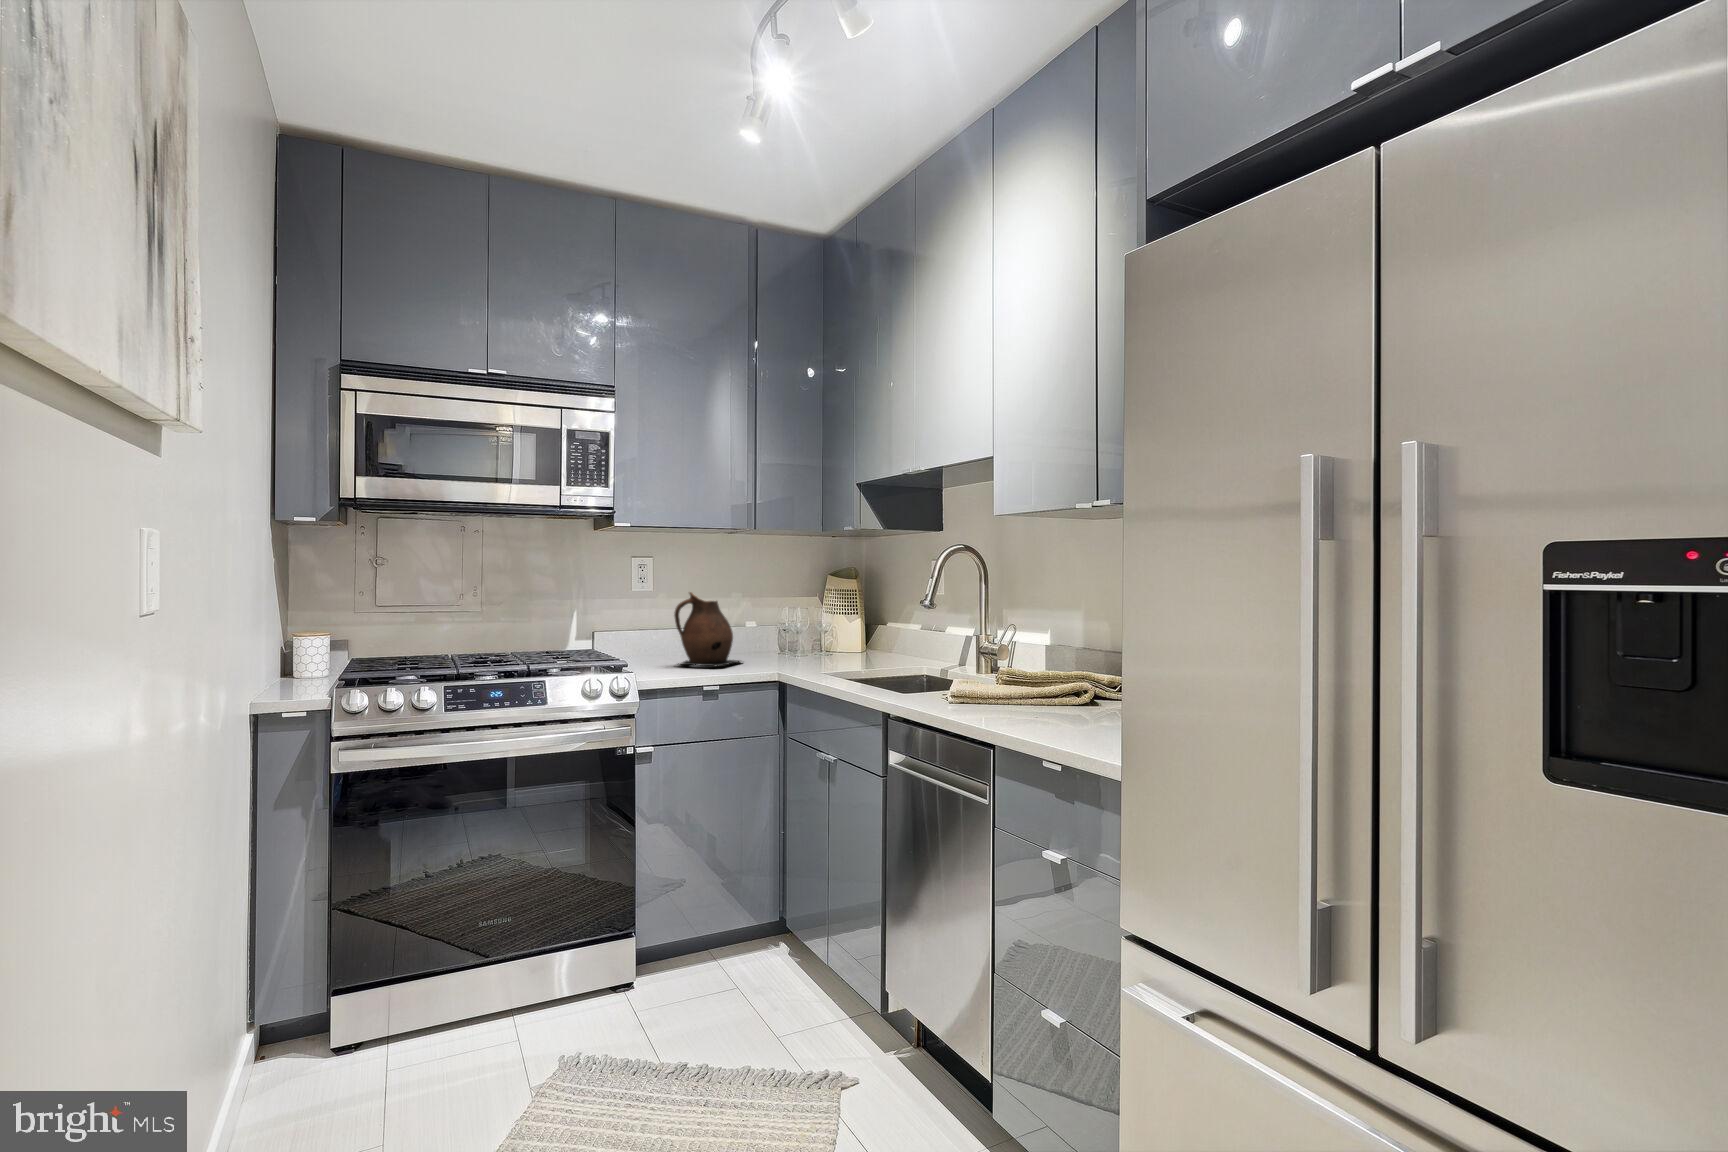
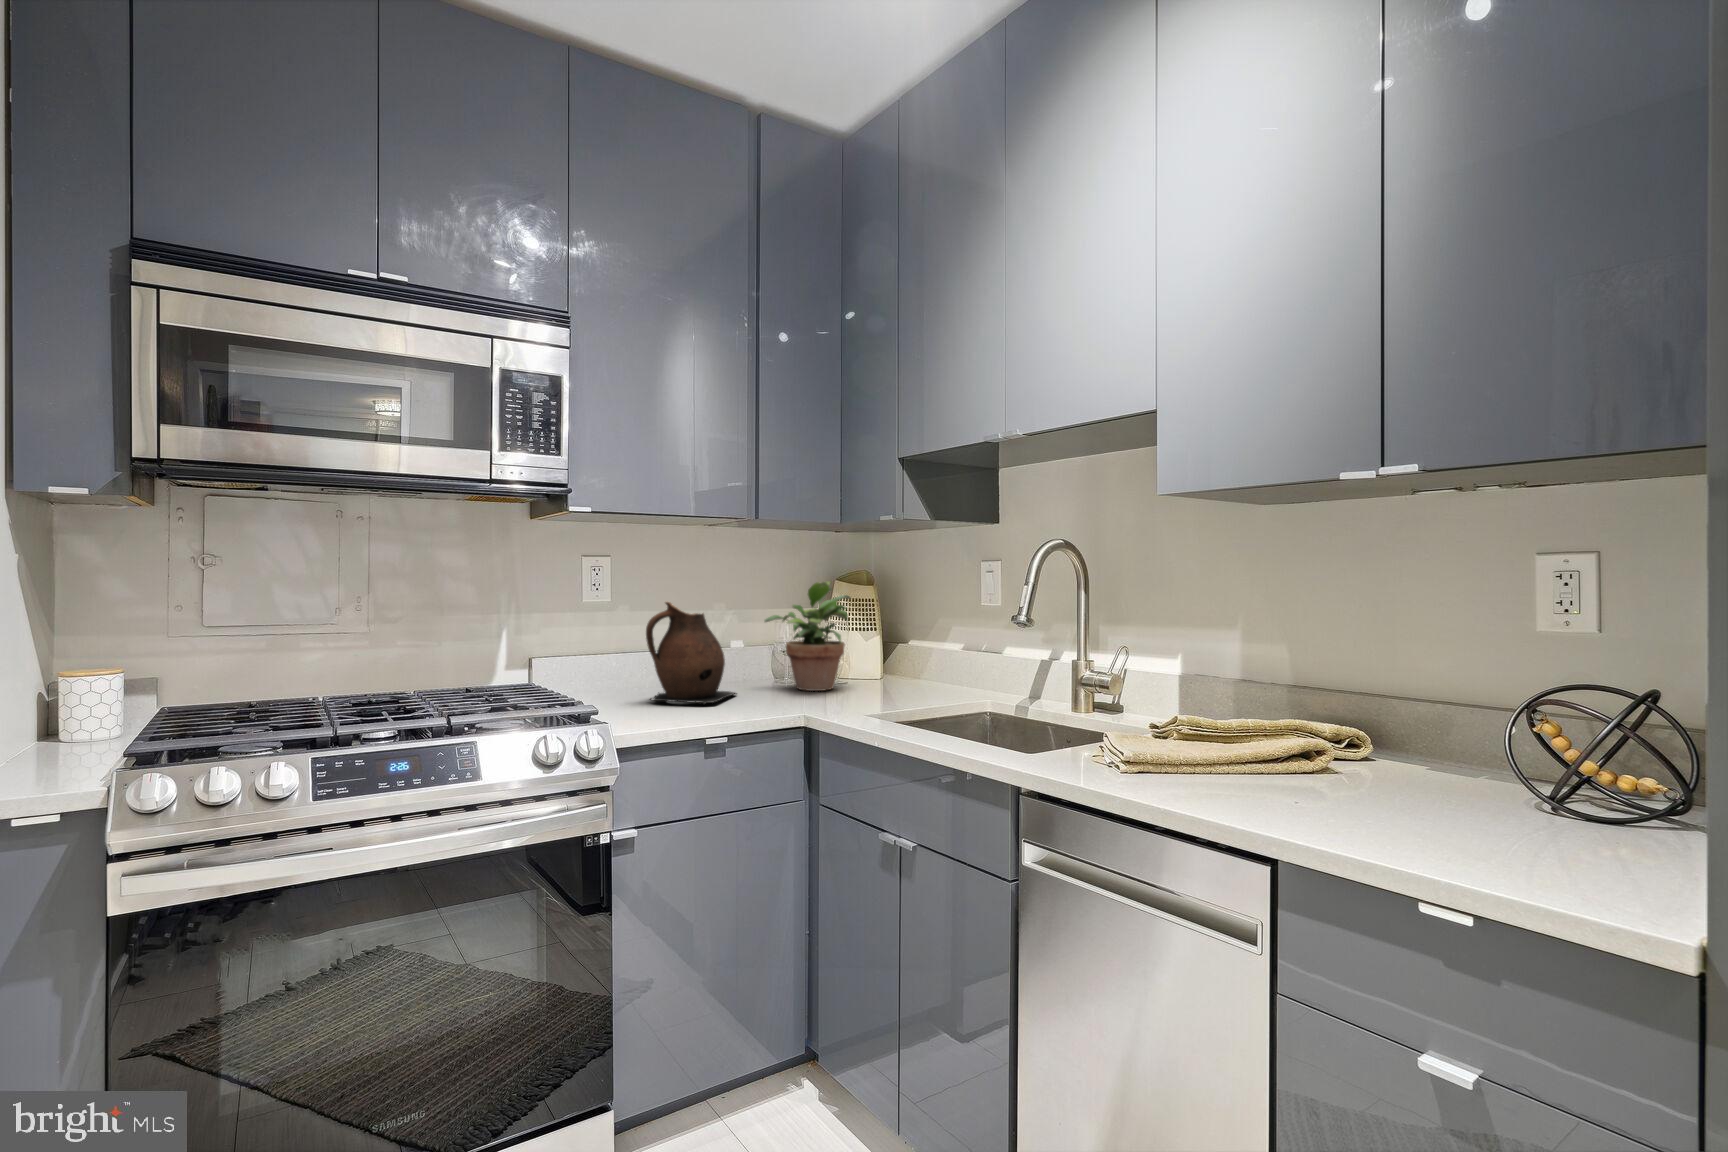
potted plant: none [768,577,838,661] -> present [764,582,850,691]

